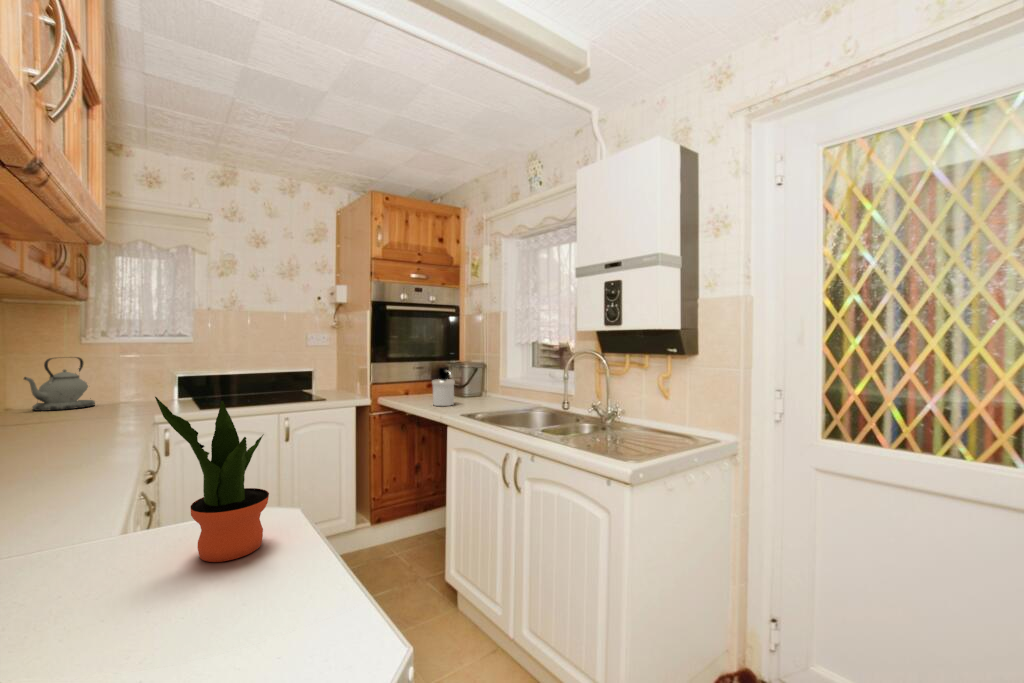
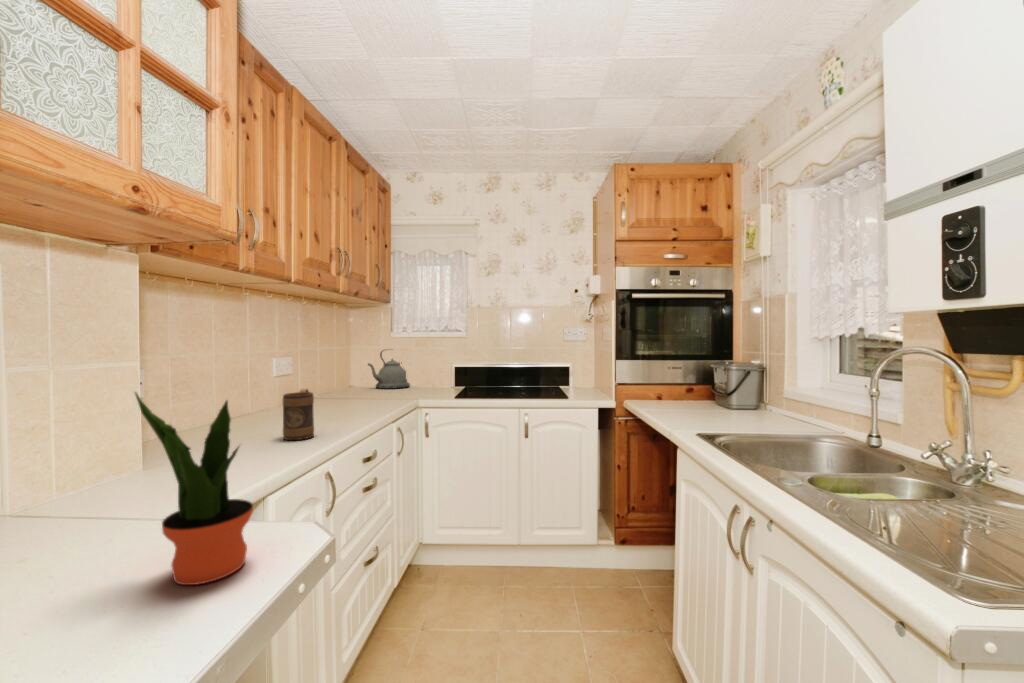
soap dispenser: present [432,367,455,406] -> none [672,369,704,419]
mug: none [26,407,76,473] -> present [283,389,314,440]

